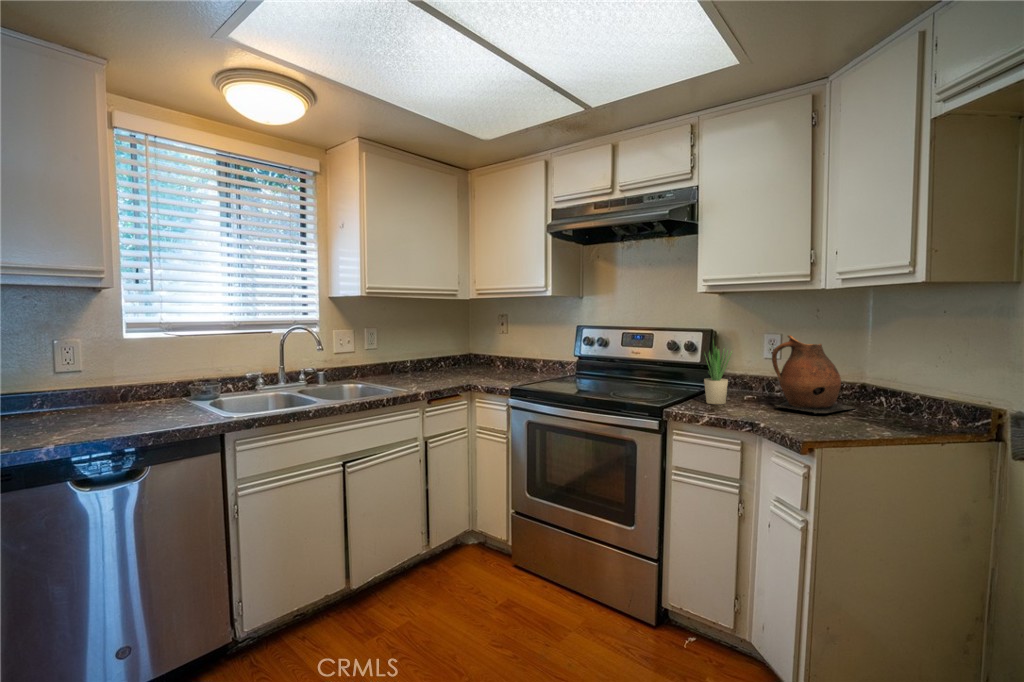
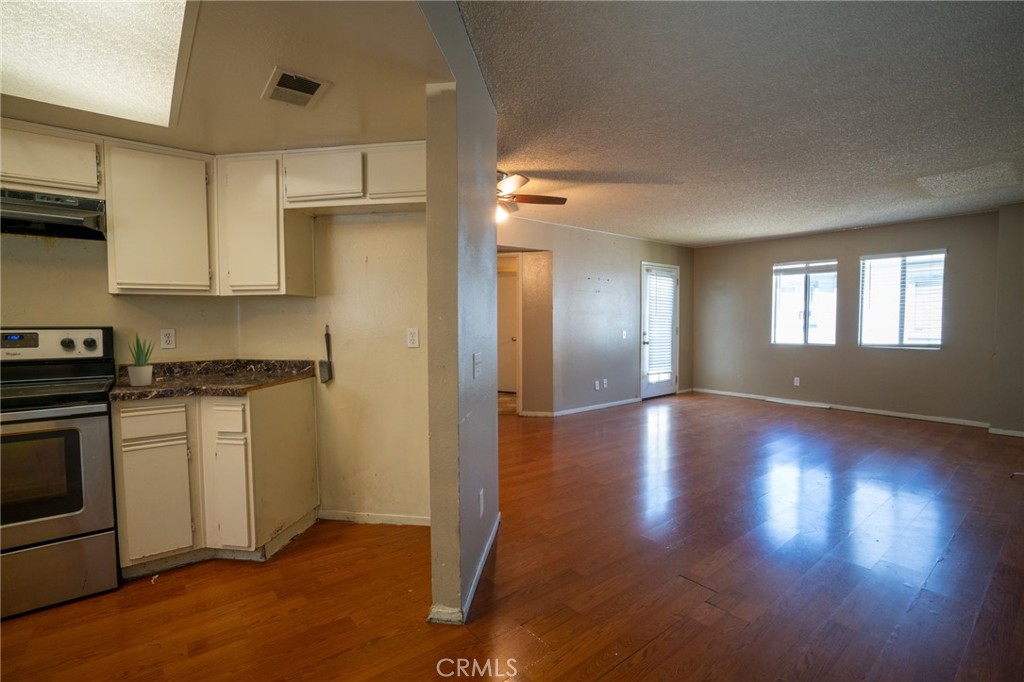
ceramic pitcher: present [772,335,855,414] -> none [189,330,242,379]

